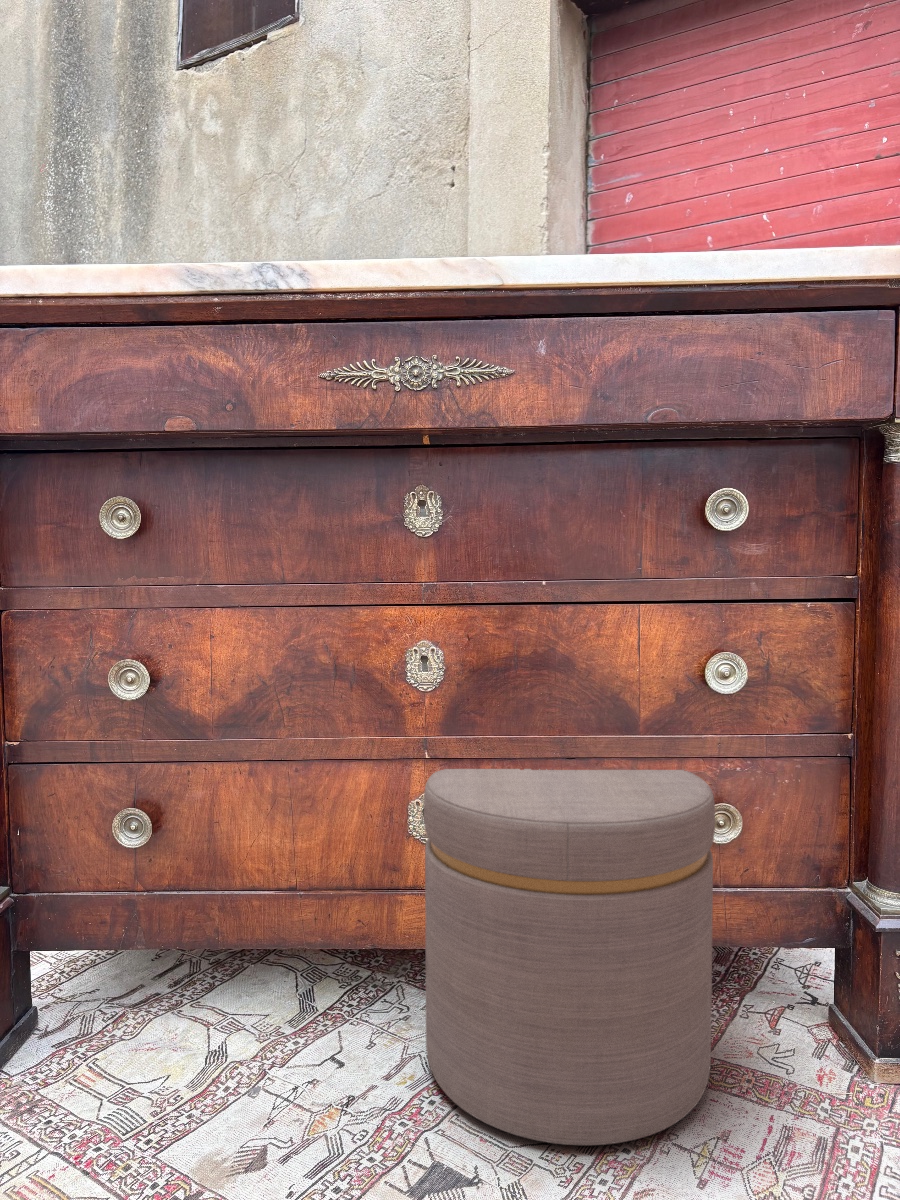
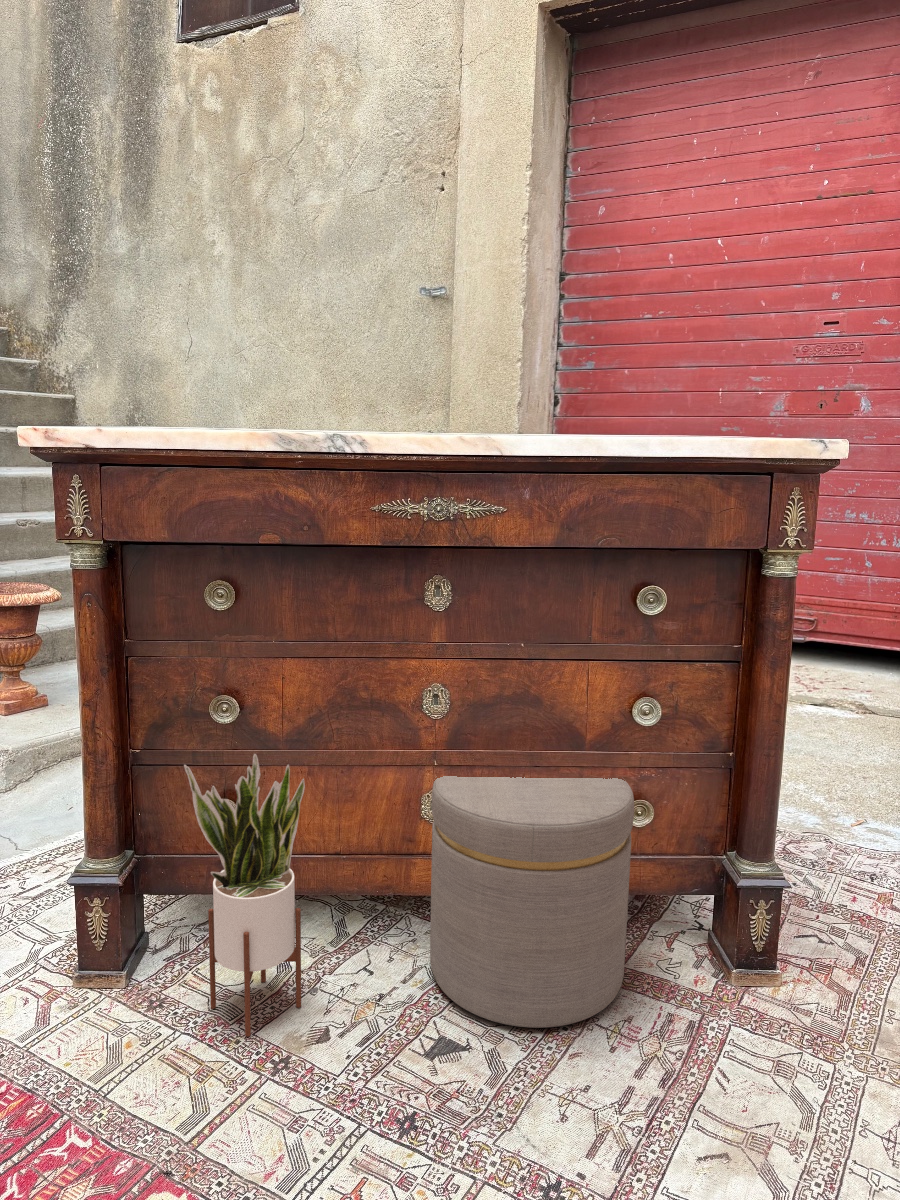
potted plant: none [56,728,240,1158] -> present [184,754,305,1036]

